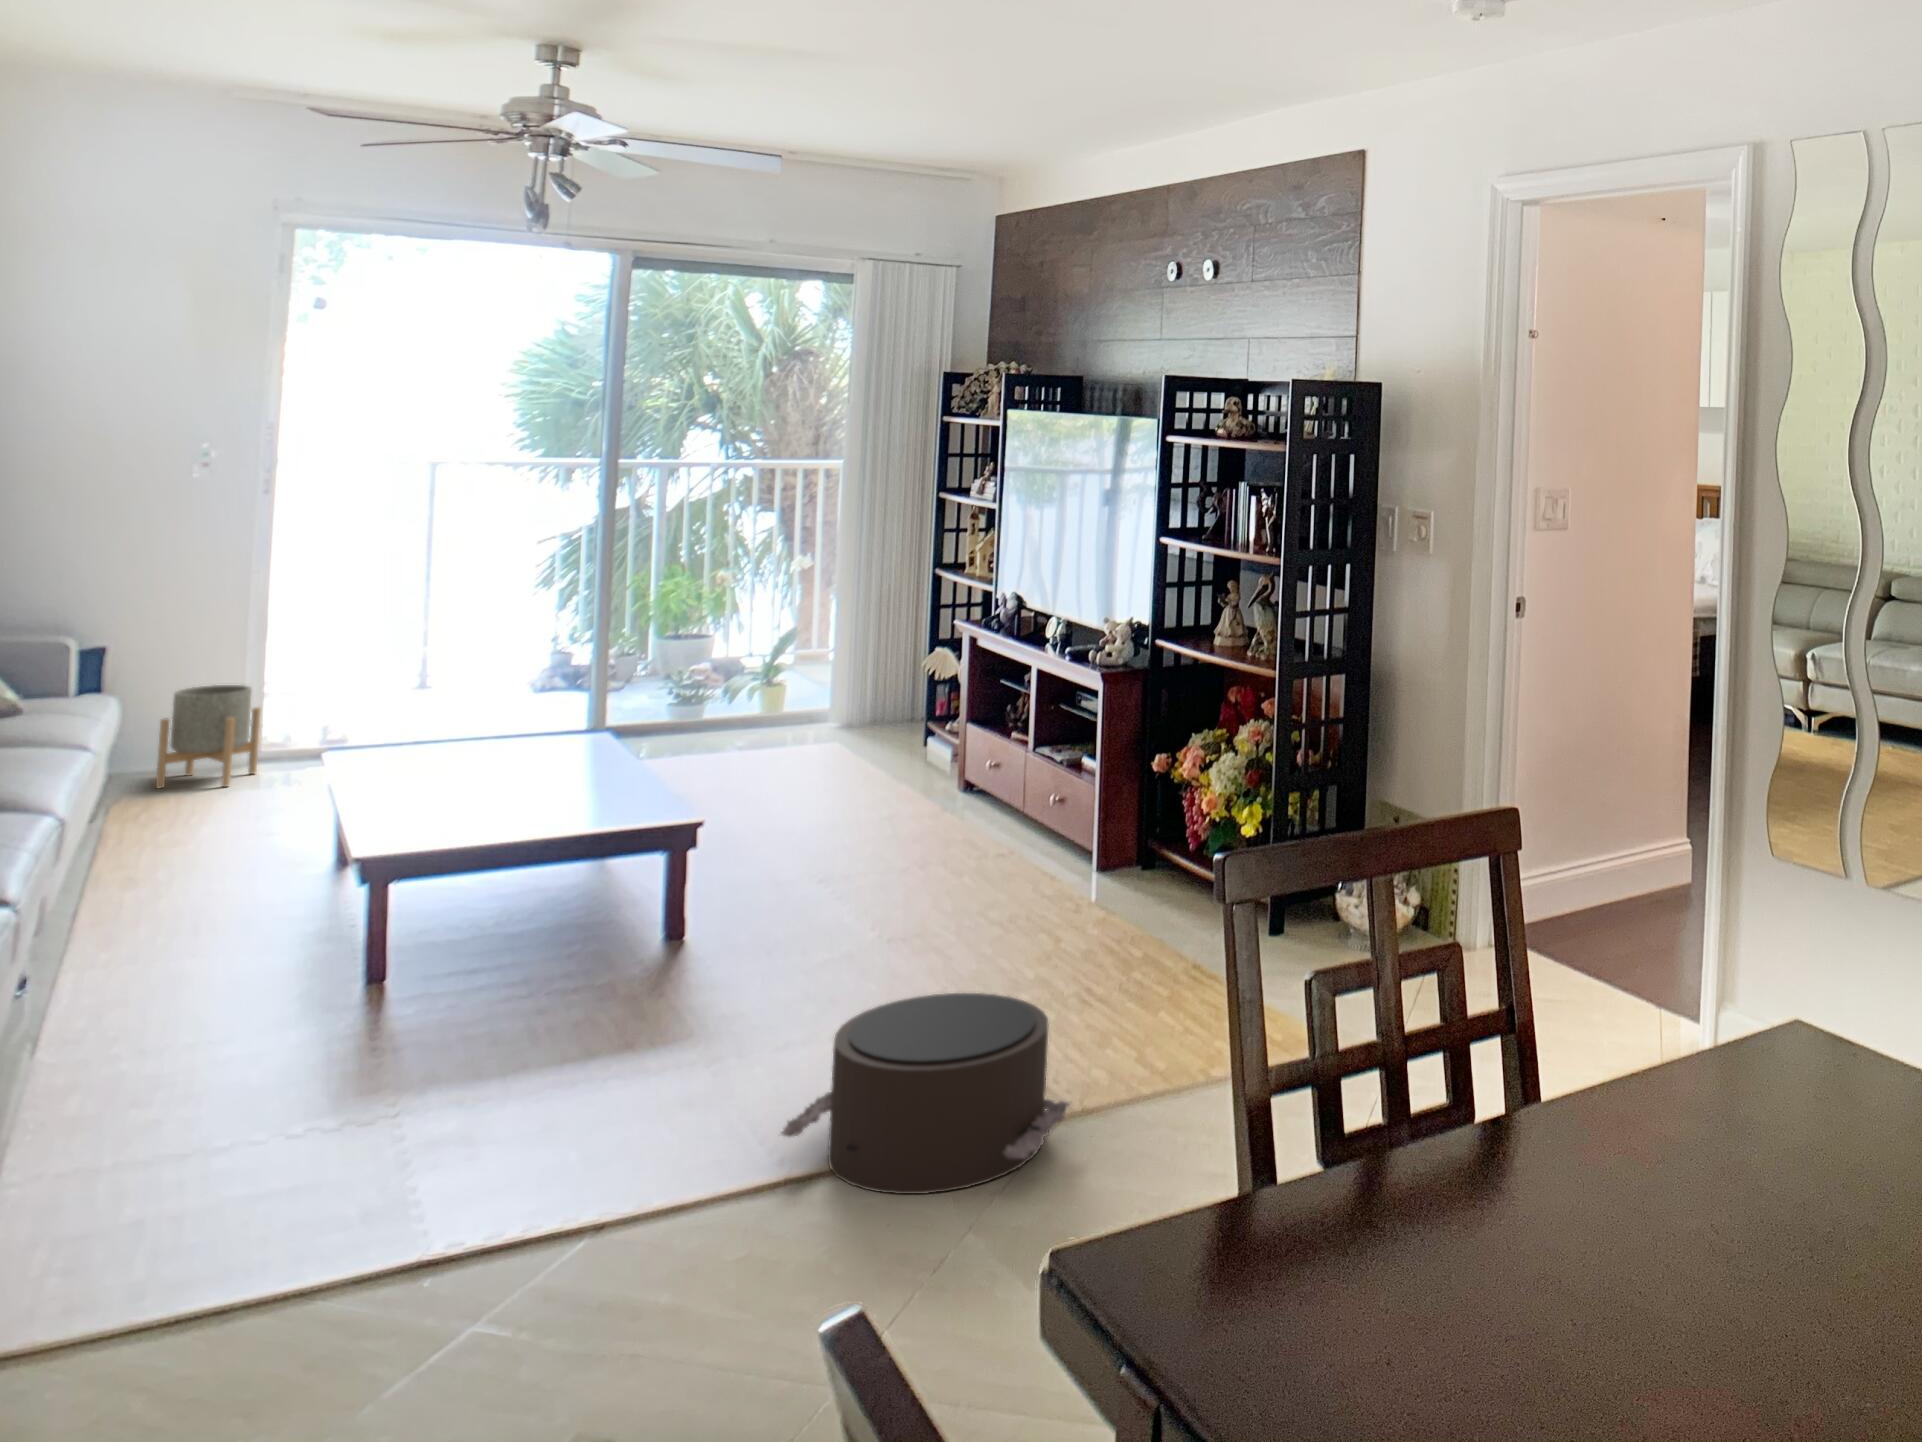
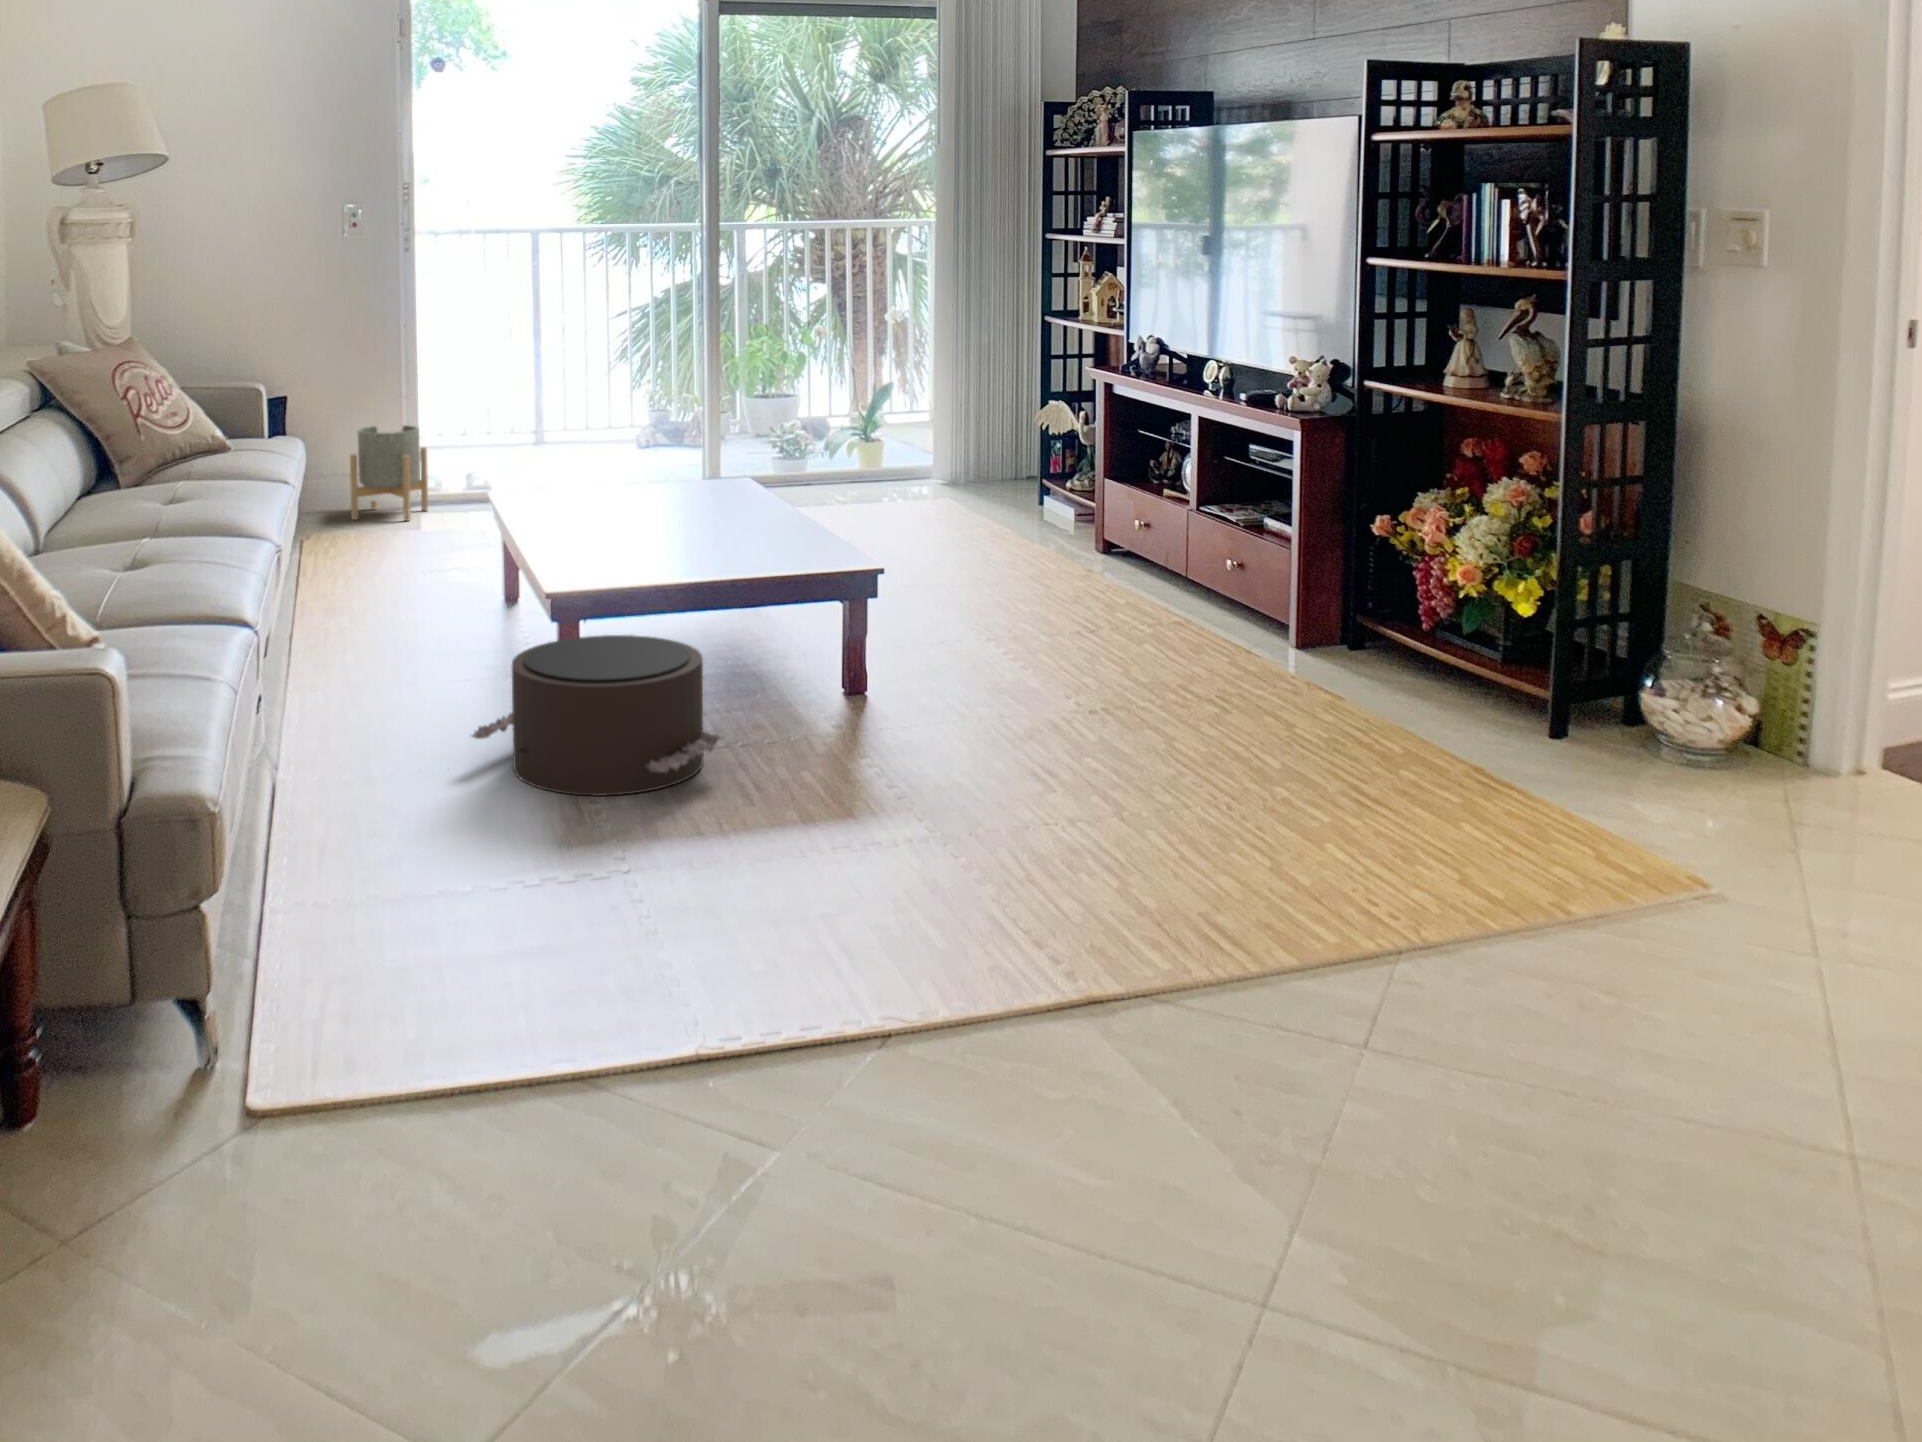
pouf: present [781,993,1070,1194] -> present [472,635,722,796]

